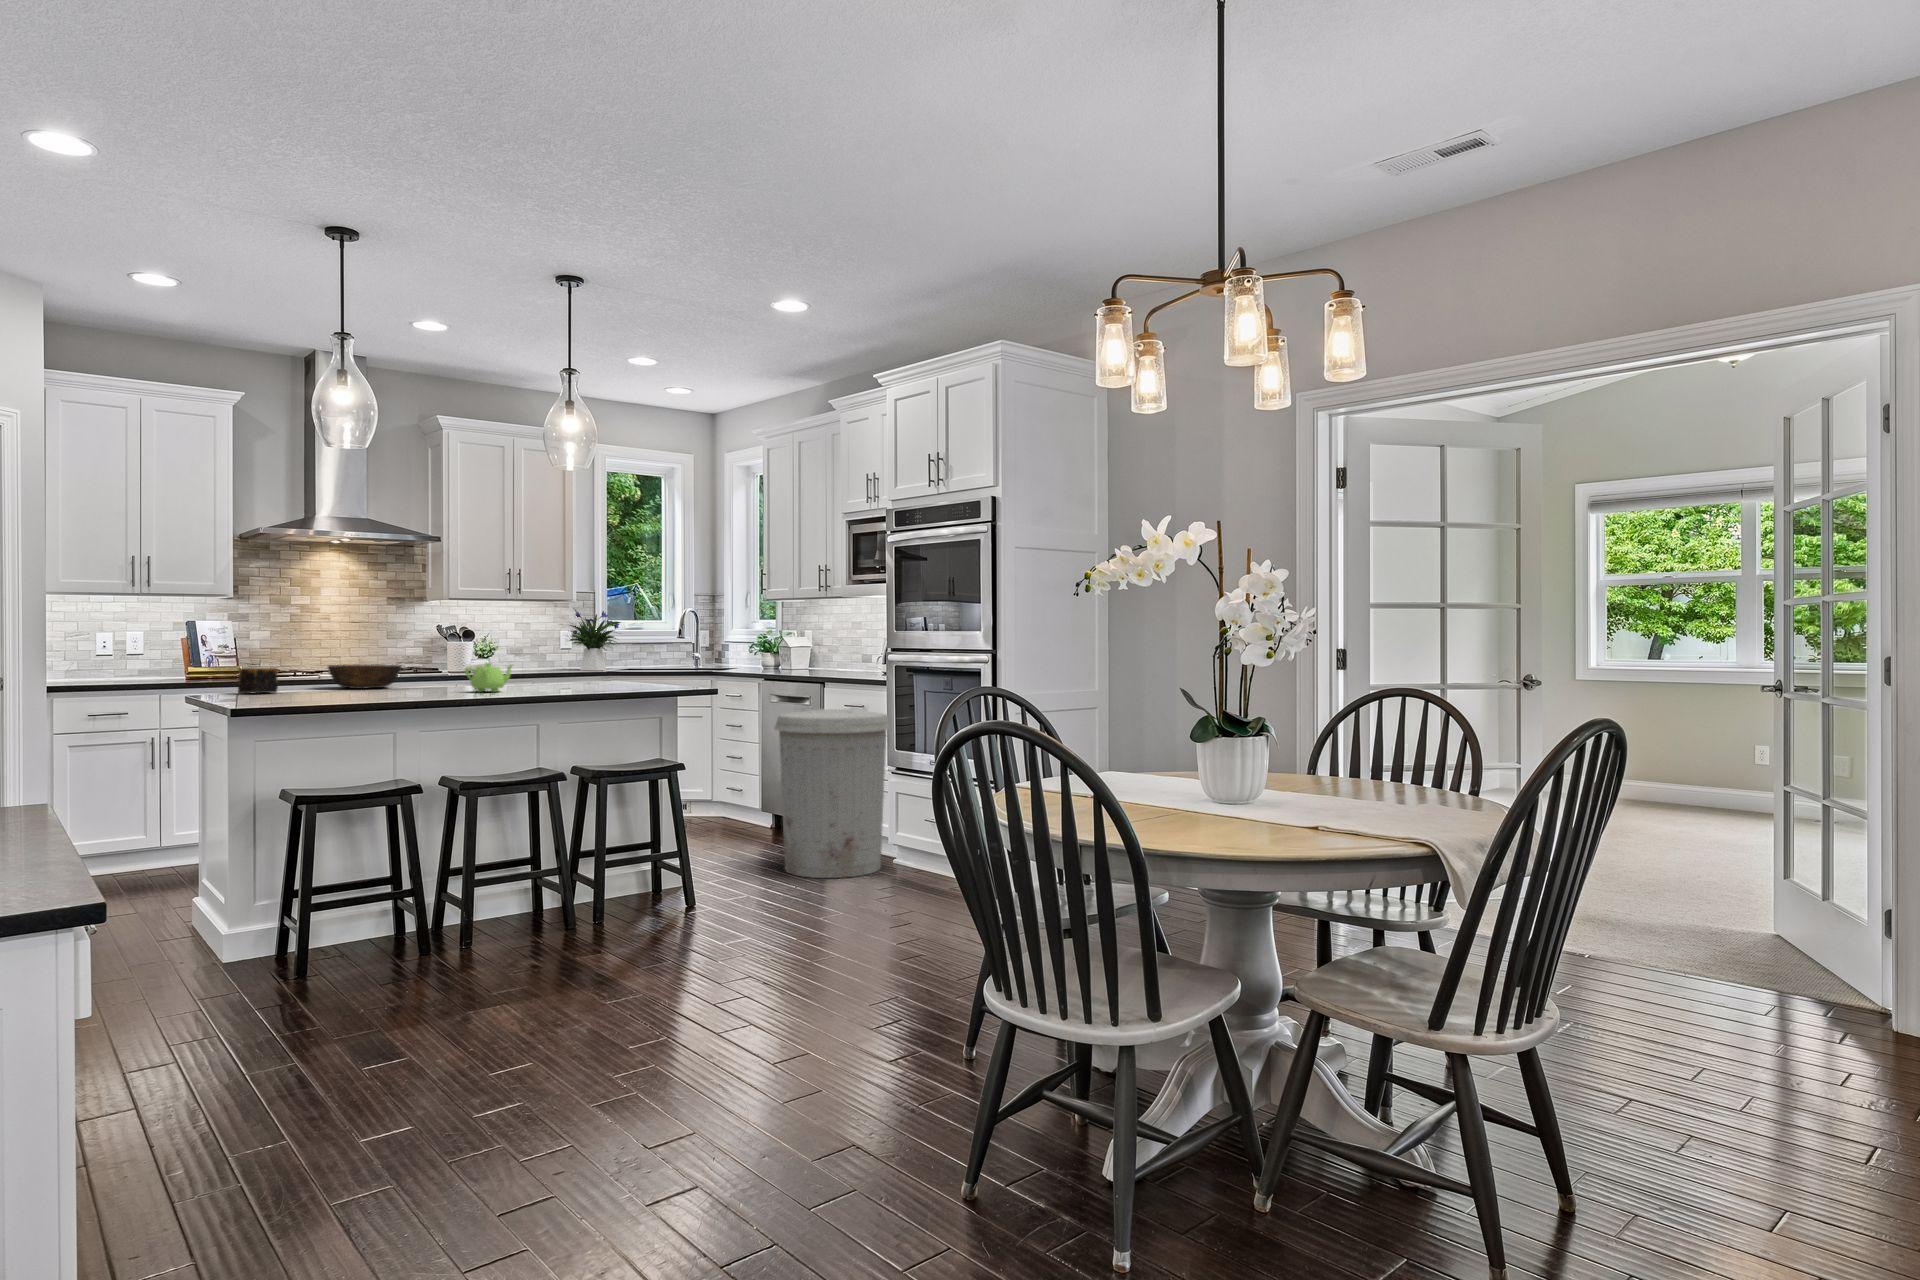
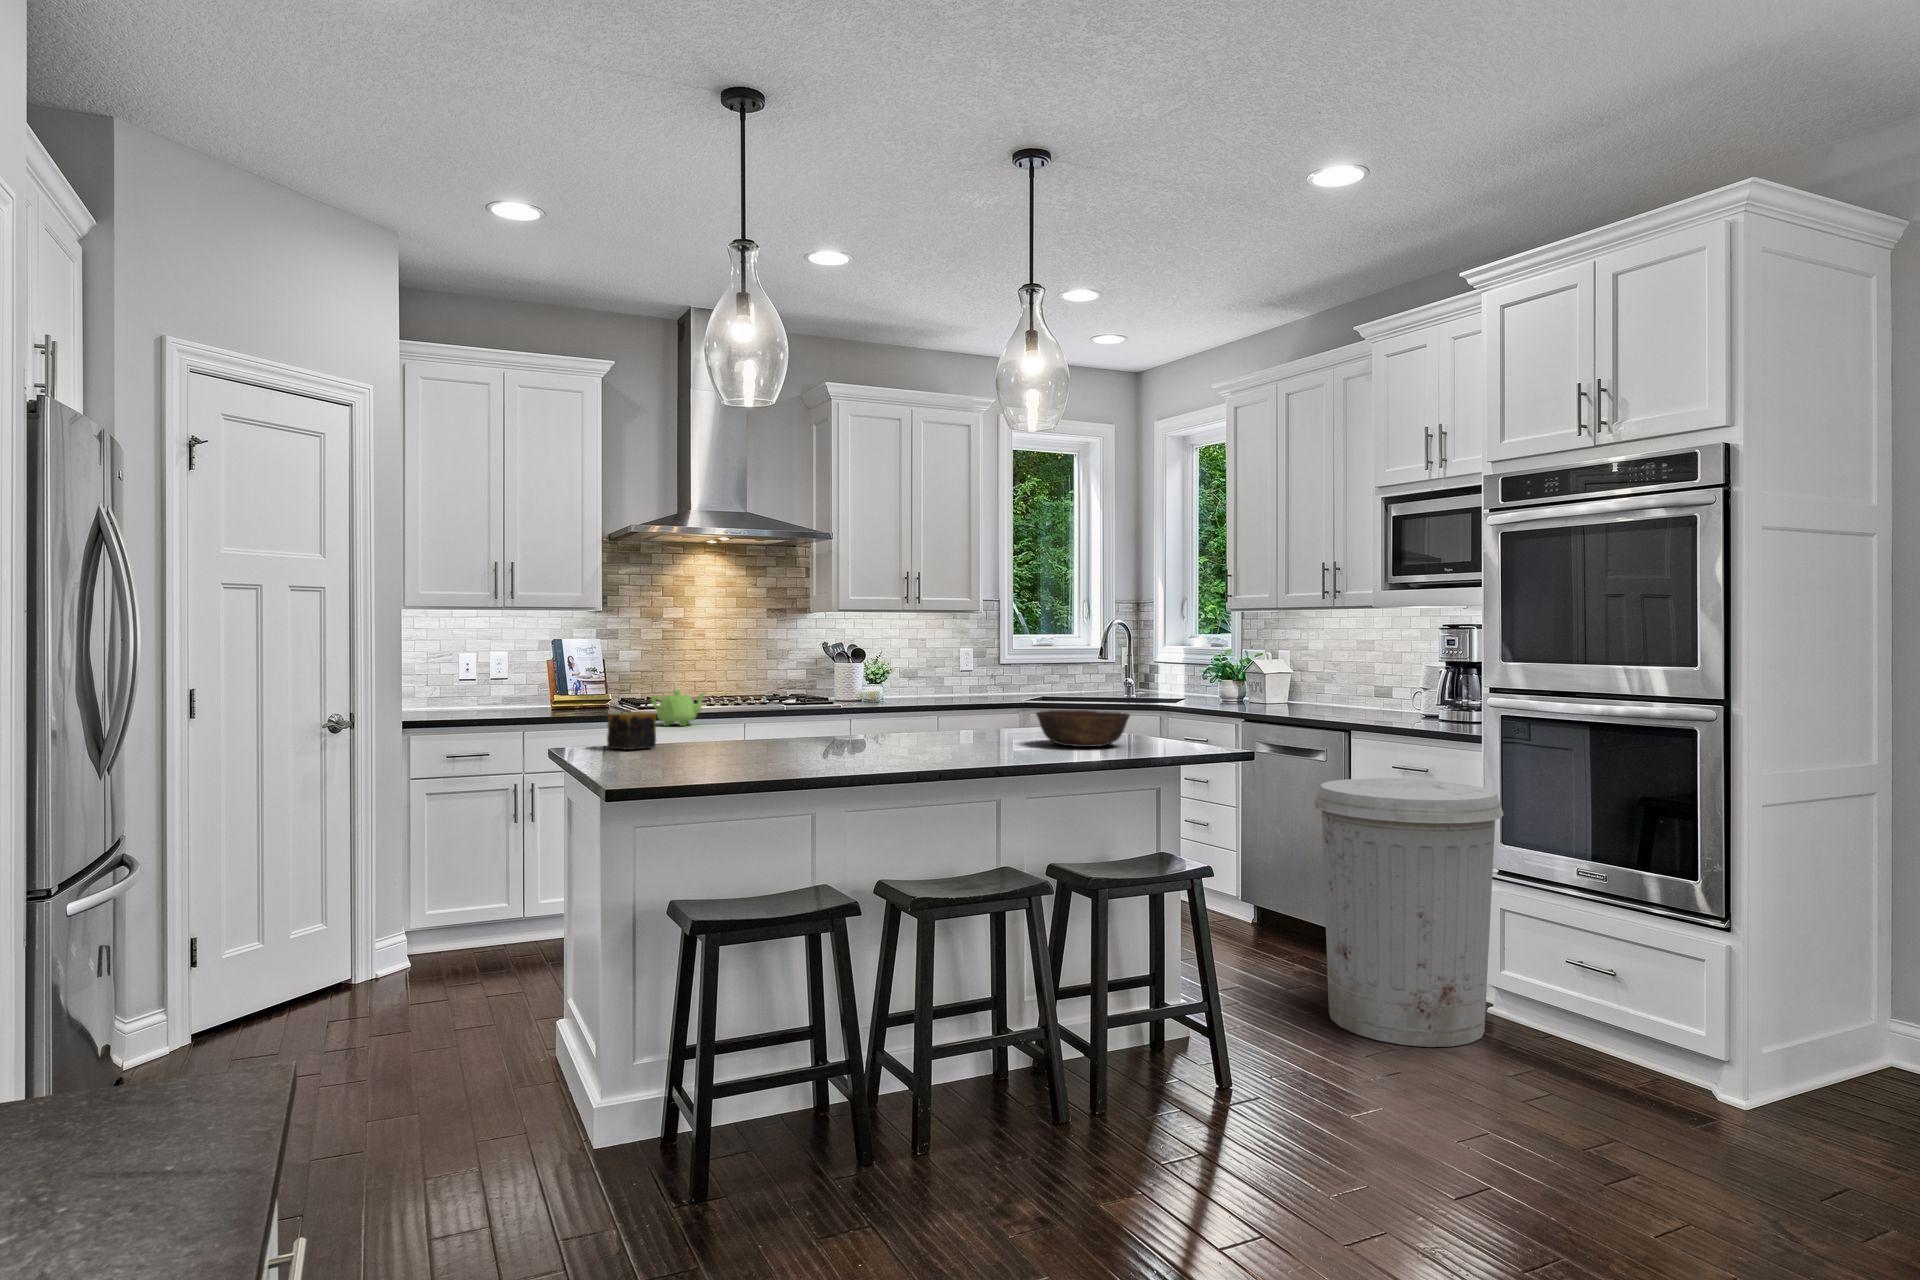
flower arrangement: present [570,608,621,671] -> none [961,619,1037,699]
teapot: present [465,663,512,692] -> present [651,690,704,726]
bowl: present [328,665,402,689] -> present [1036,710,1130,747]

